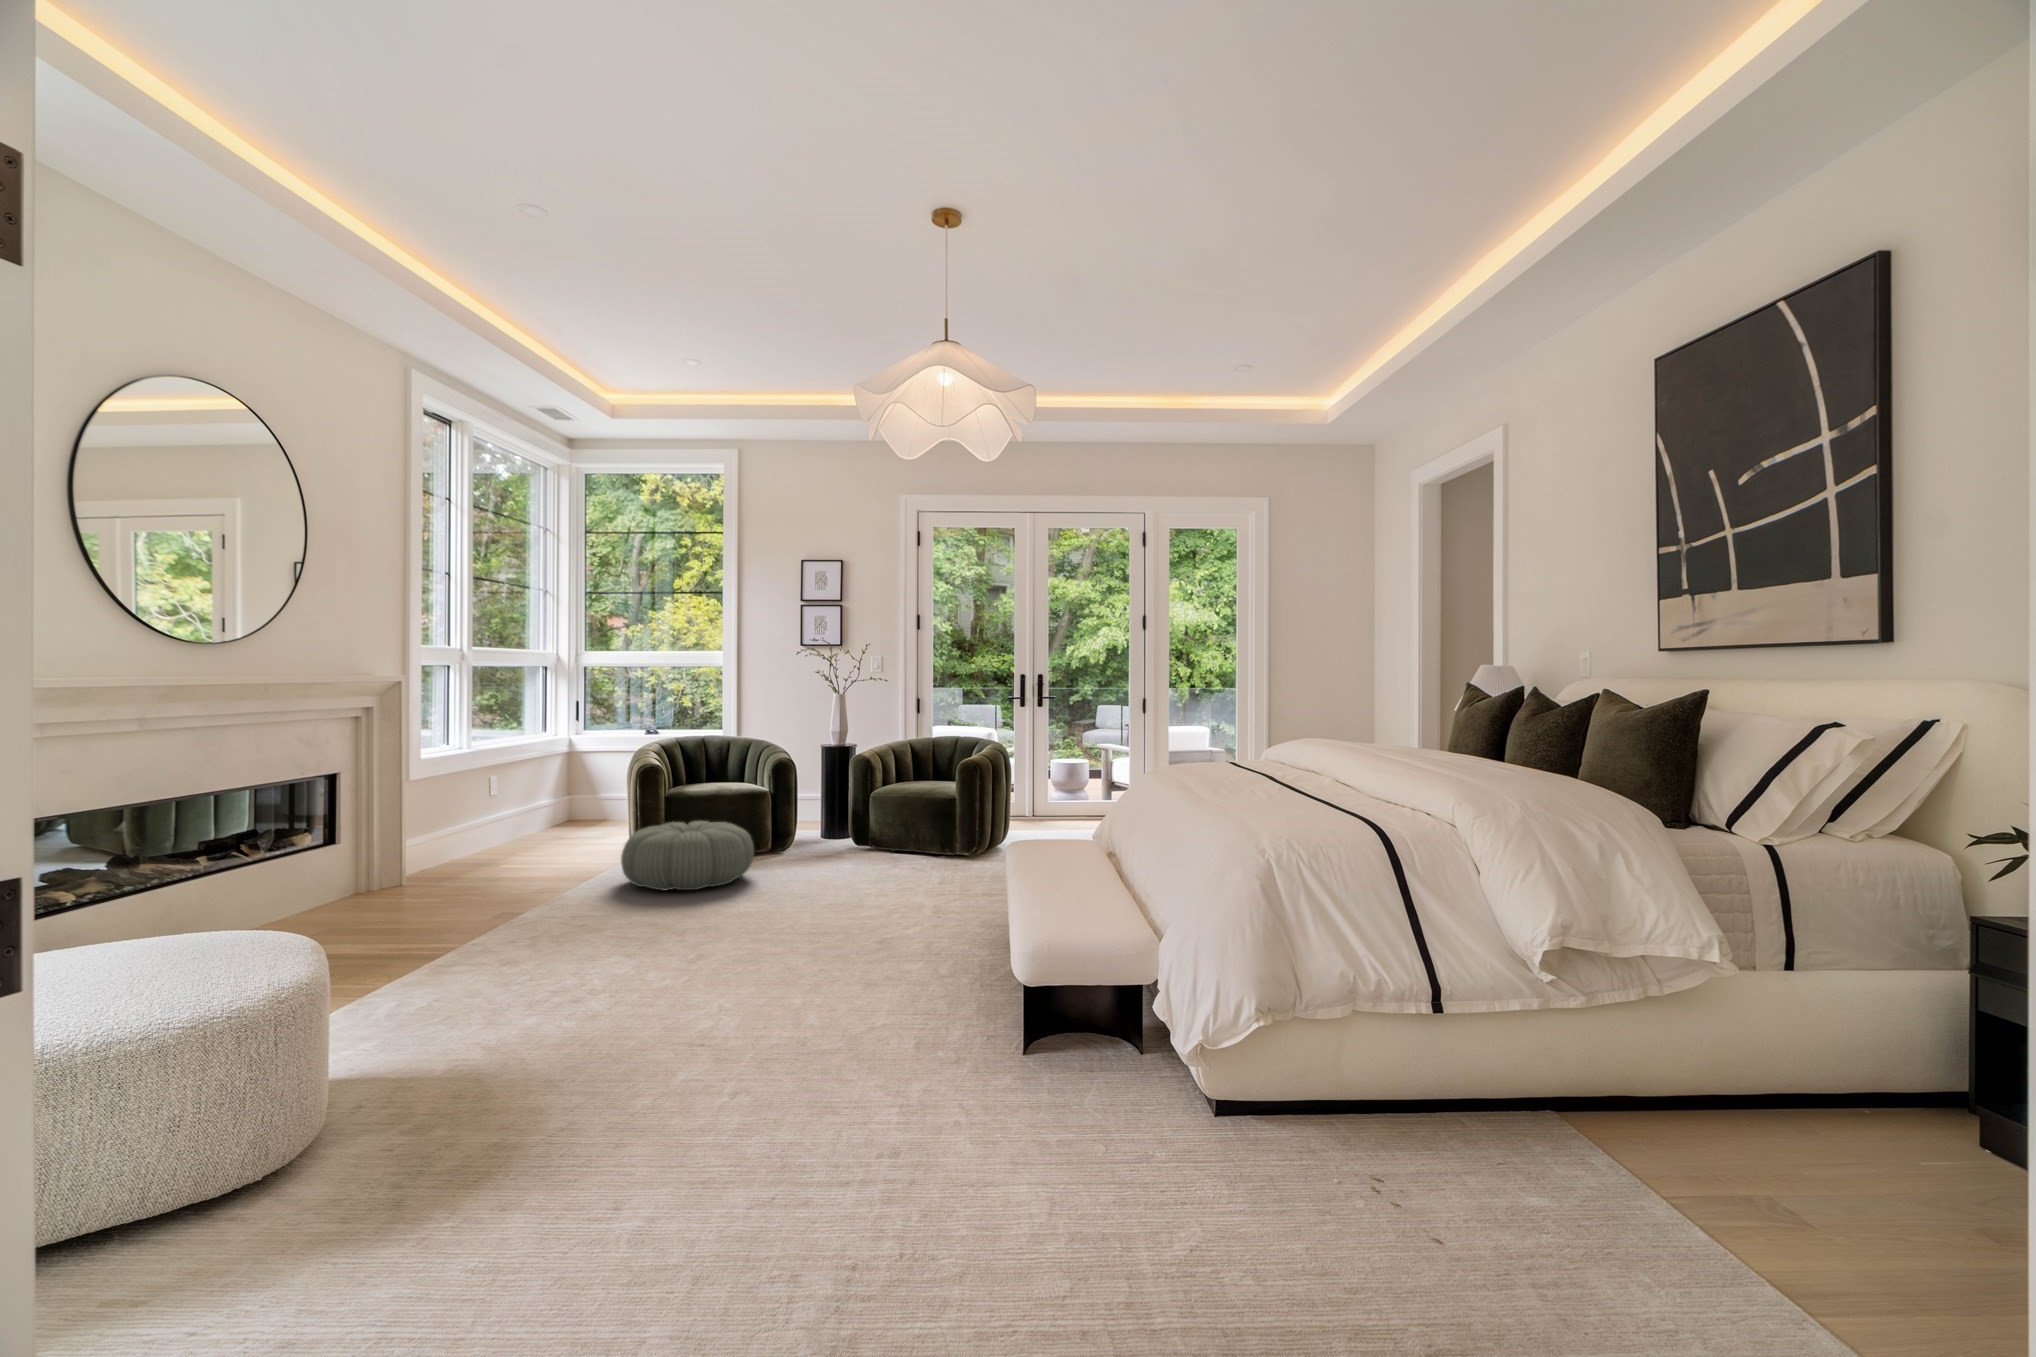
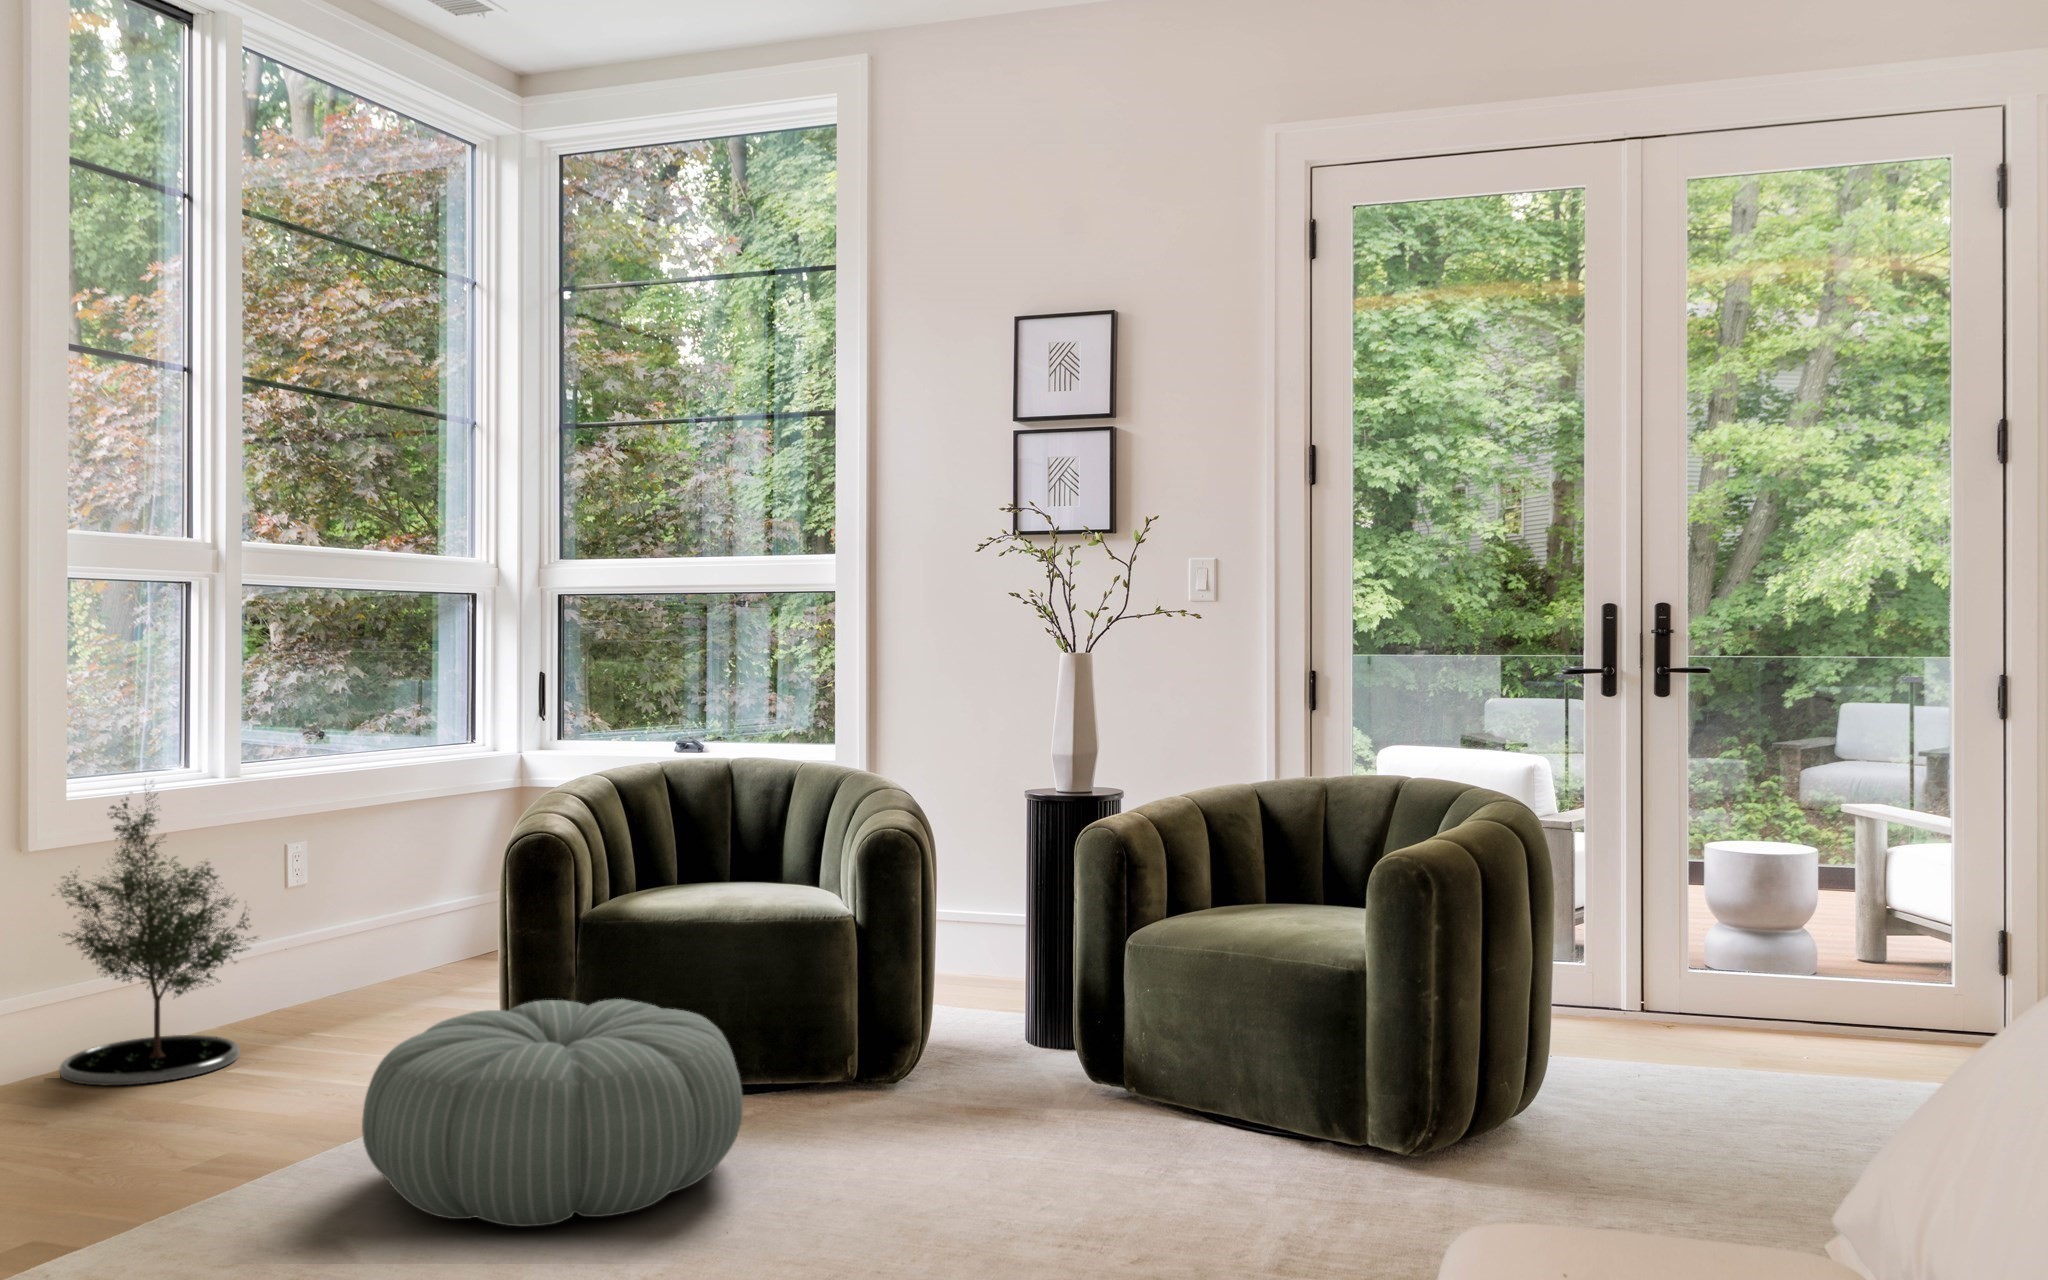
potted tree: none [427,750,518,873] -> present [59,786,257,1085]

